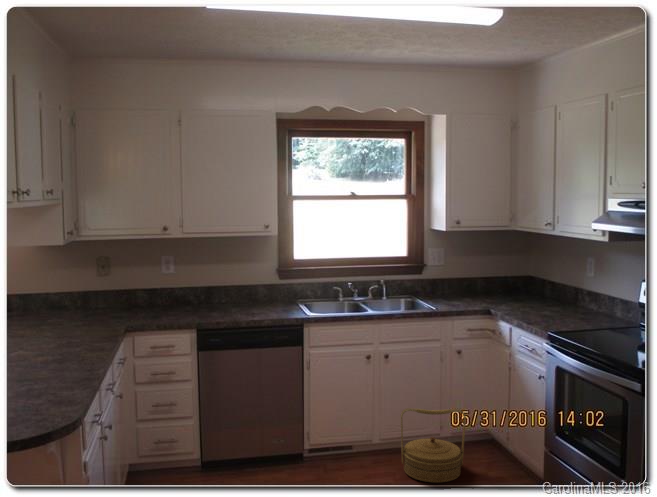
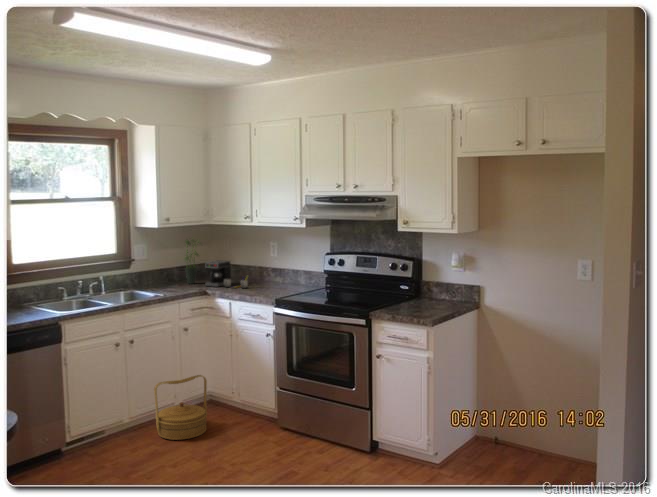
potted plant: none [477,243,500,299] -> present [184,240,199,284]
coffee maker: none [495,274,543,312] -> present [205,261,248,288]

